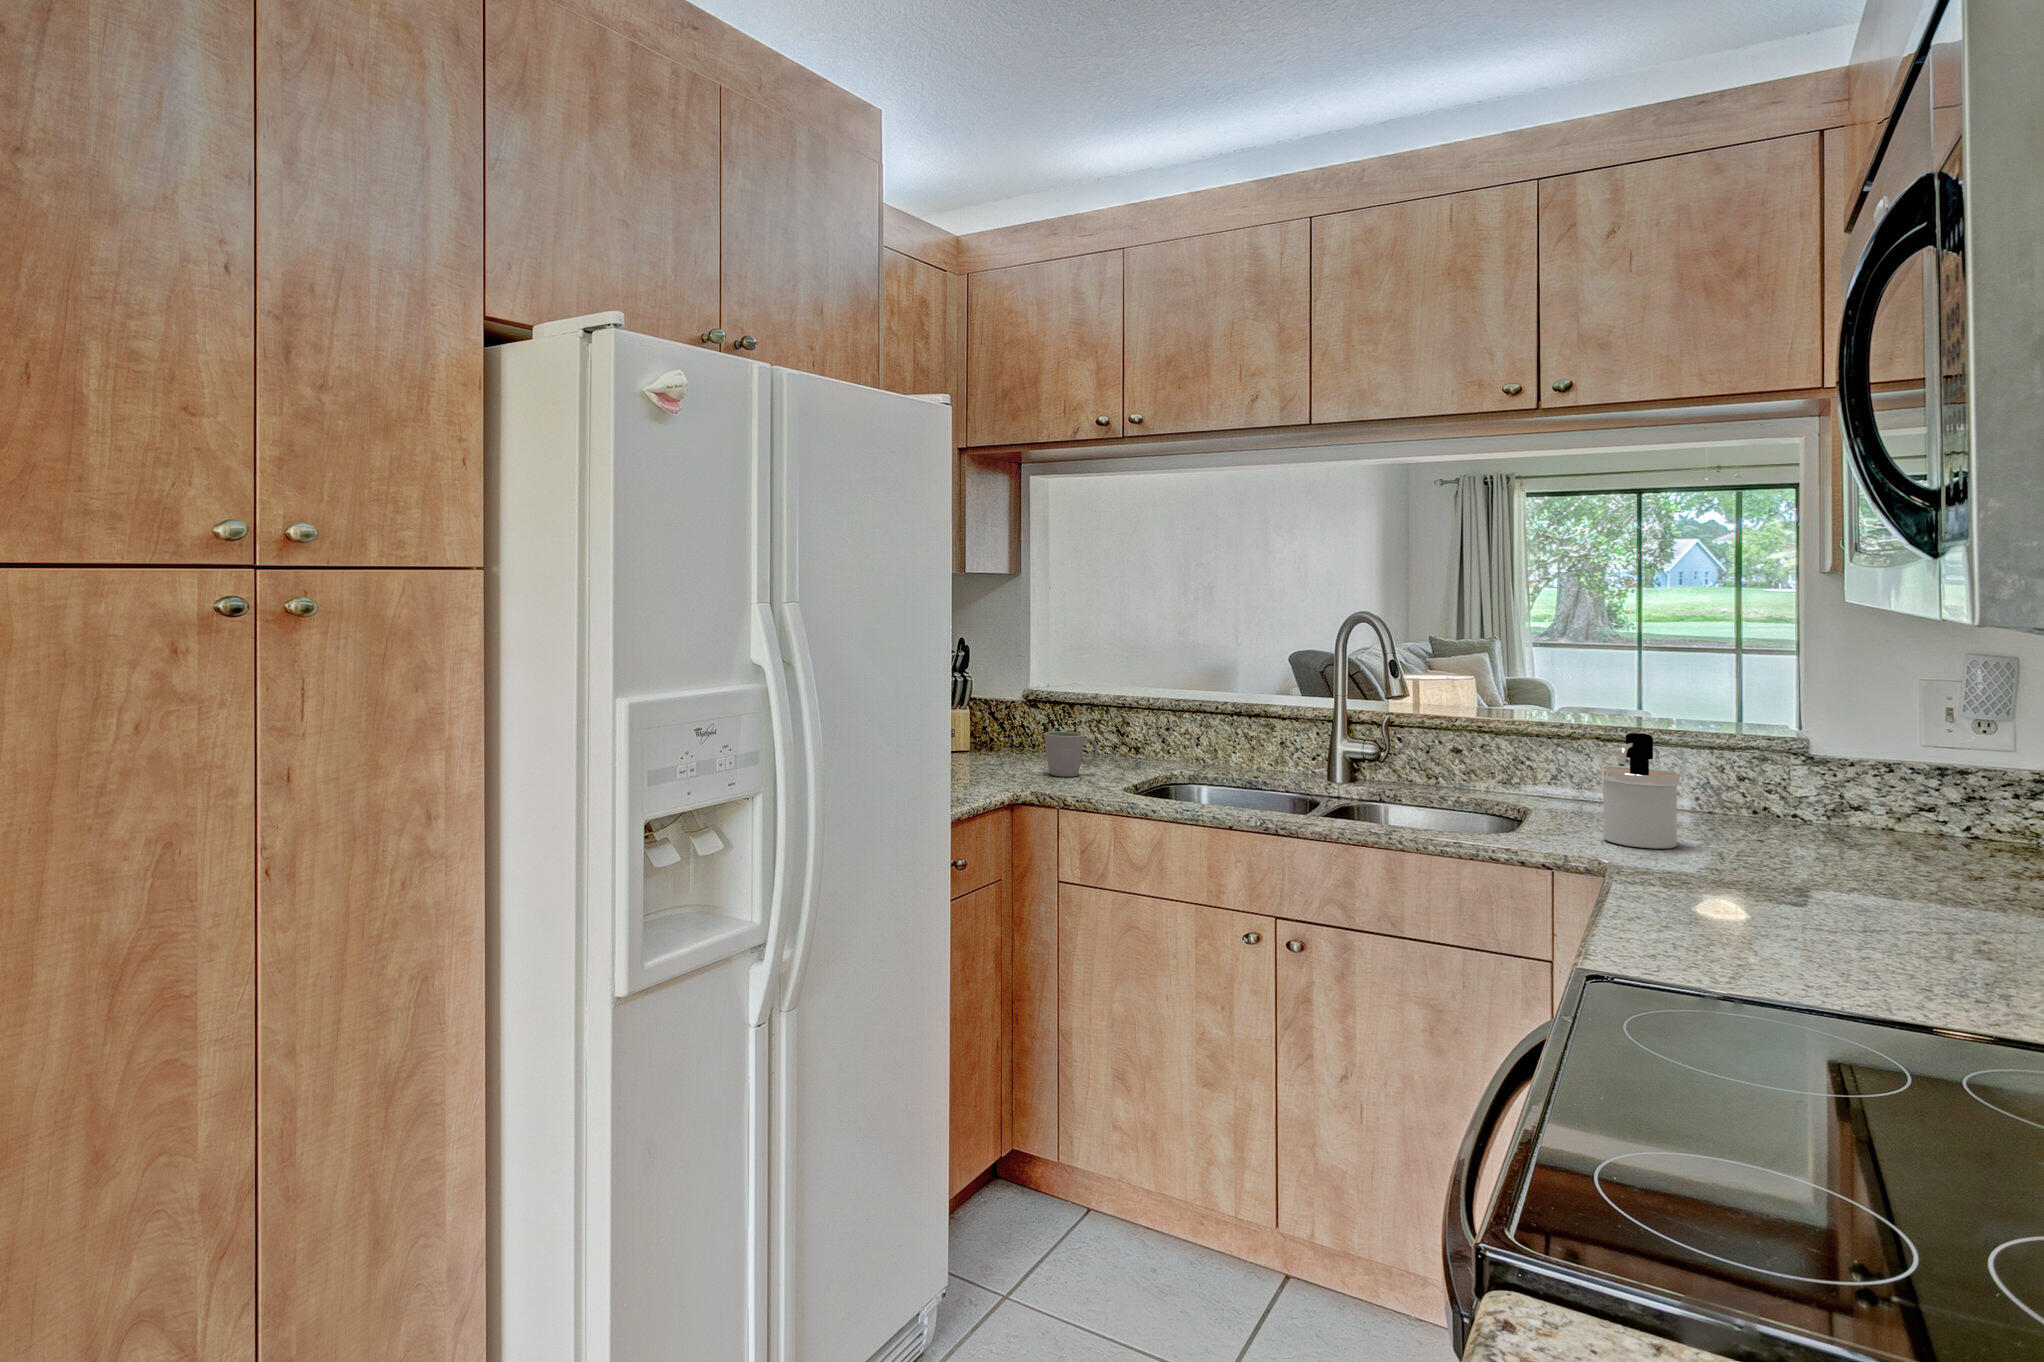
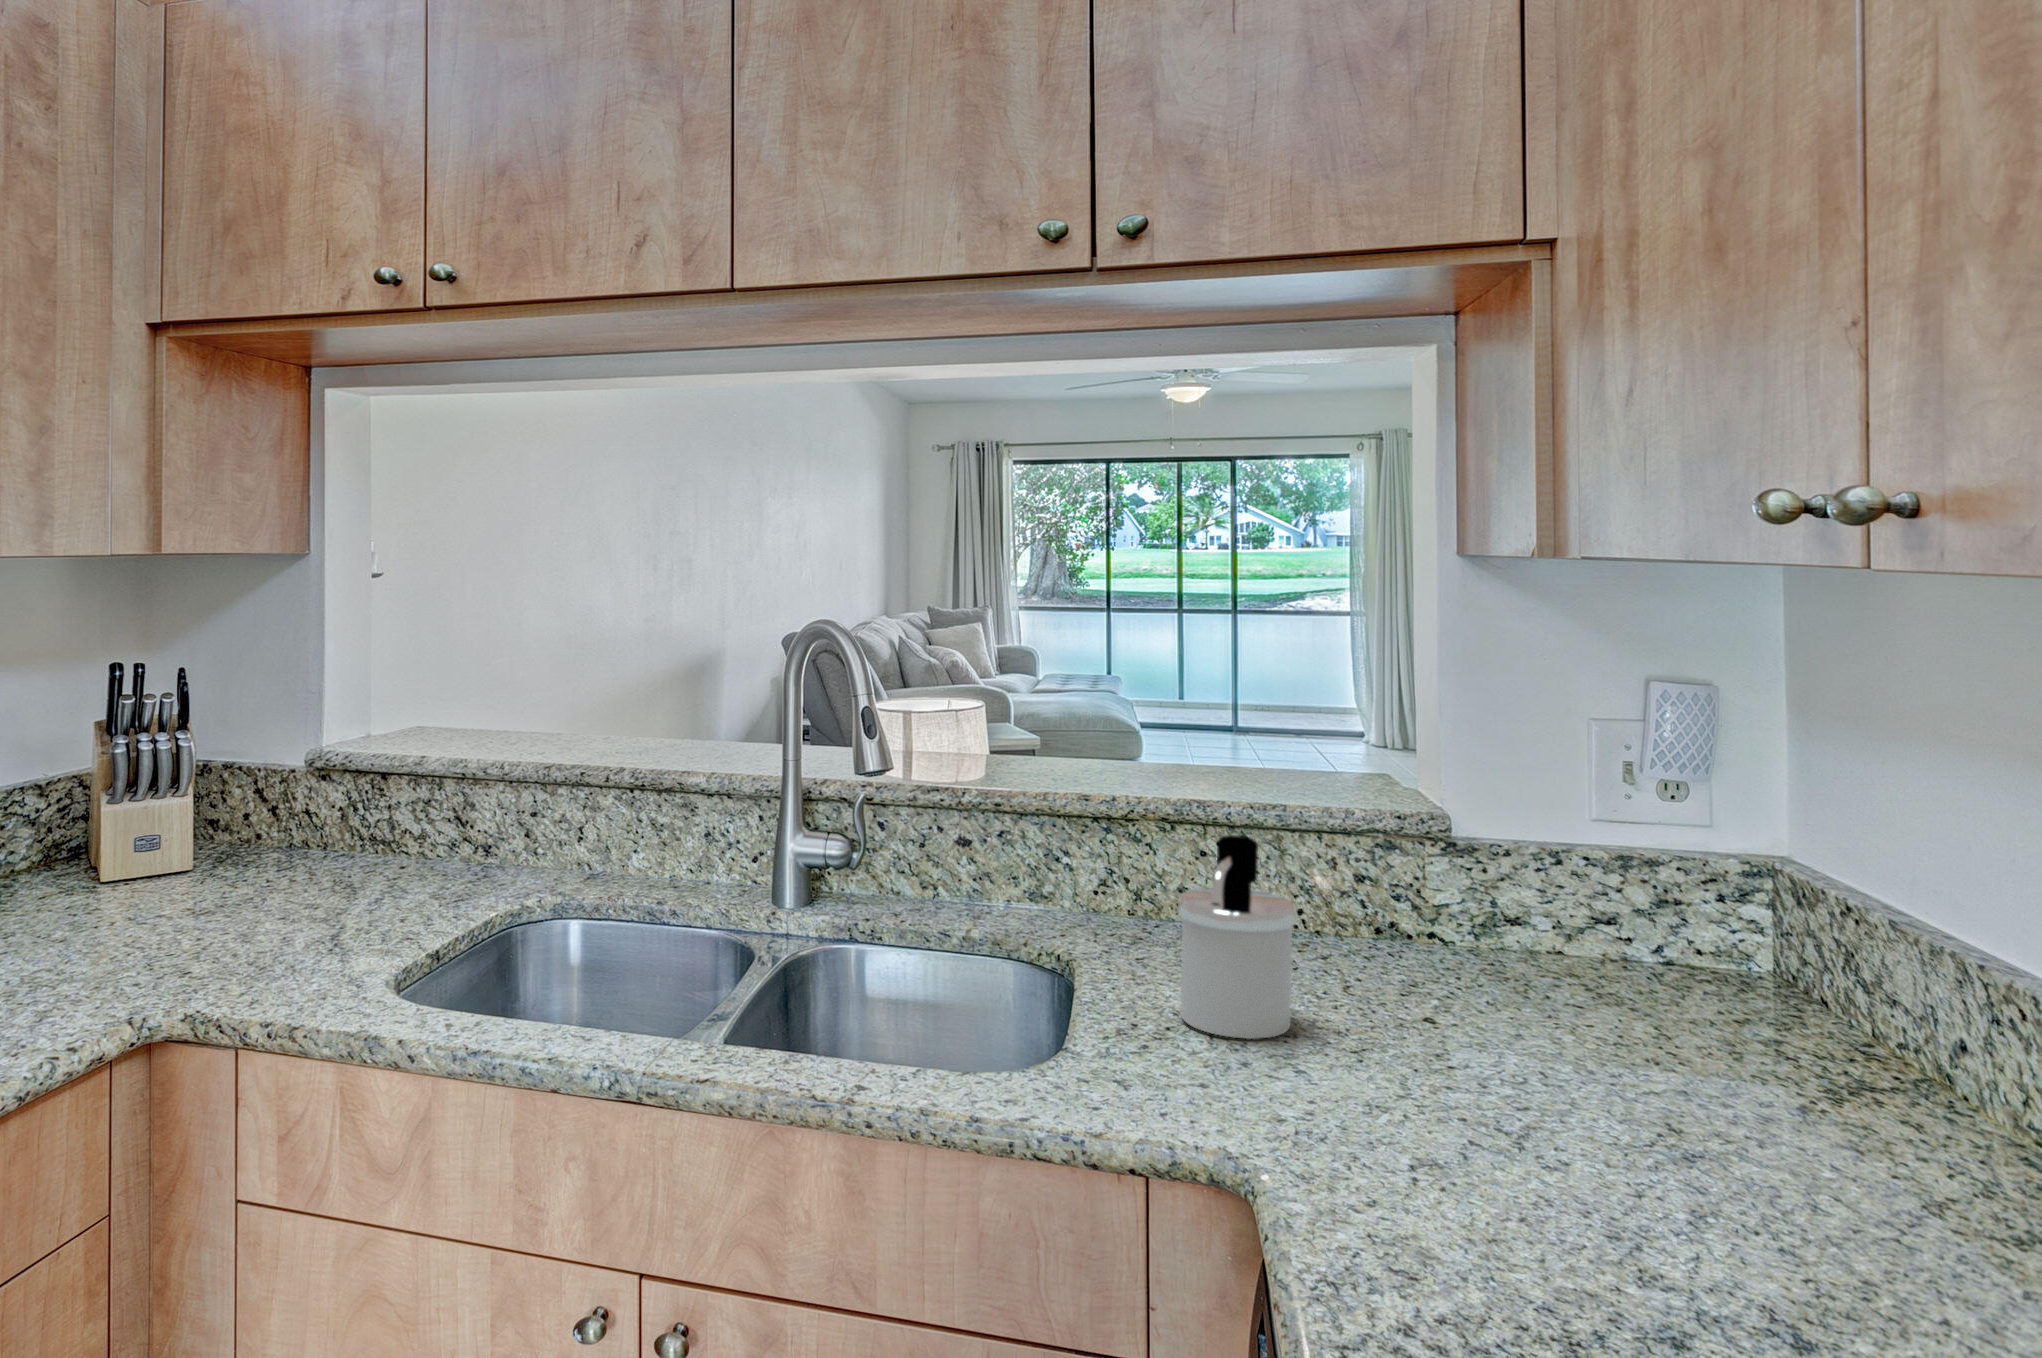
mug: present [1045,731,1098,777] -> none [302,834,400,919]

